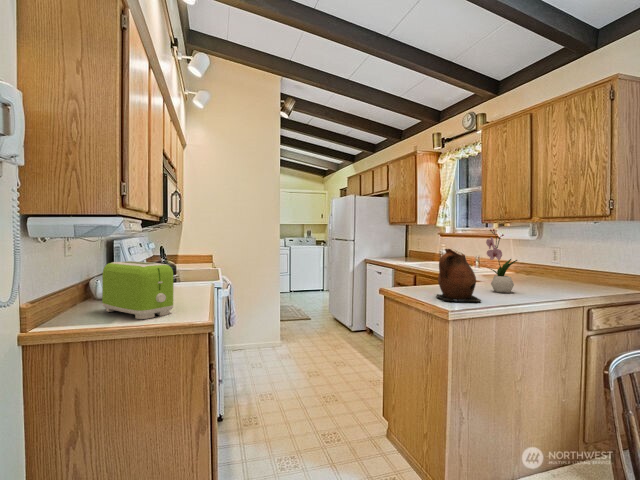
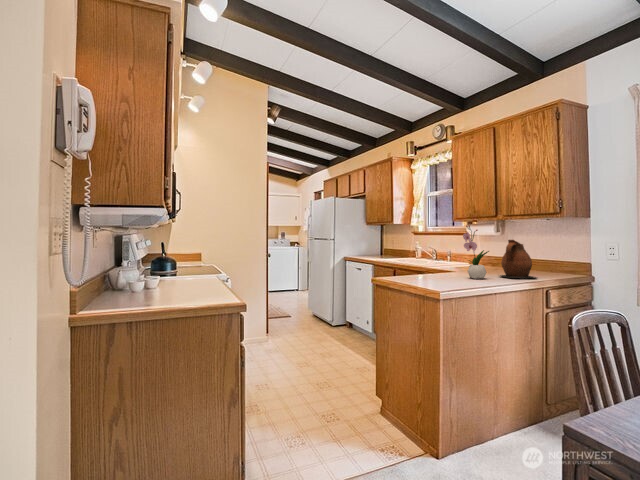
ceramic pitcher: present [436,249,481,302] -> present [500,240,537,278]
toaster: present [102,261,174,319] -> none [136,253,205,303]

